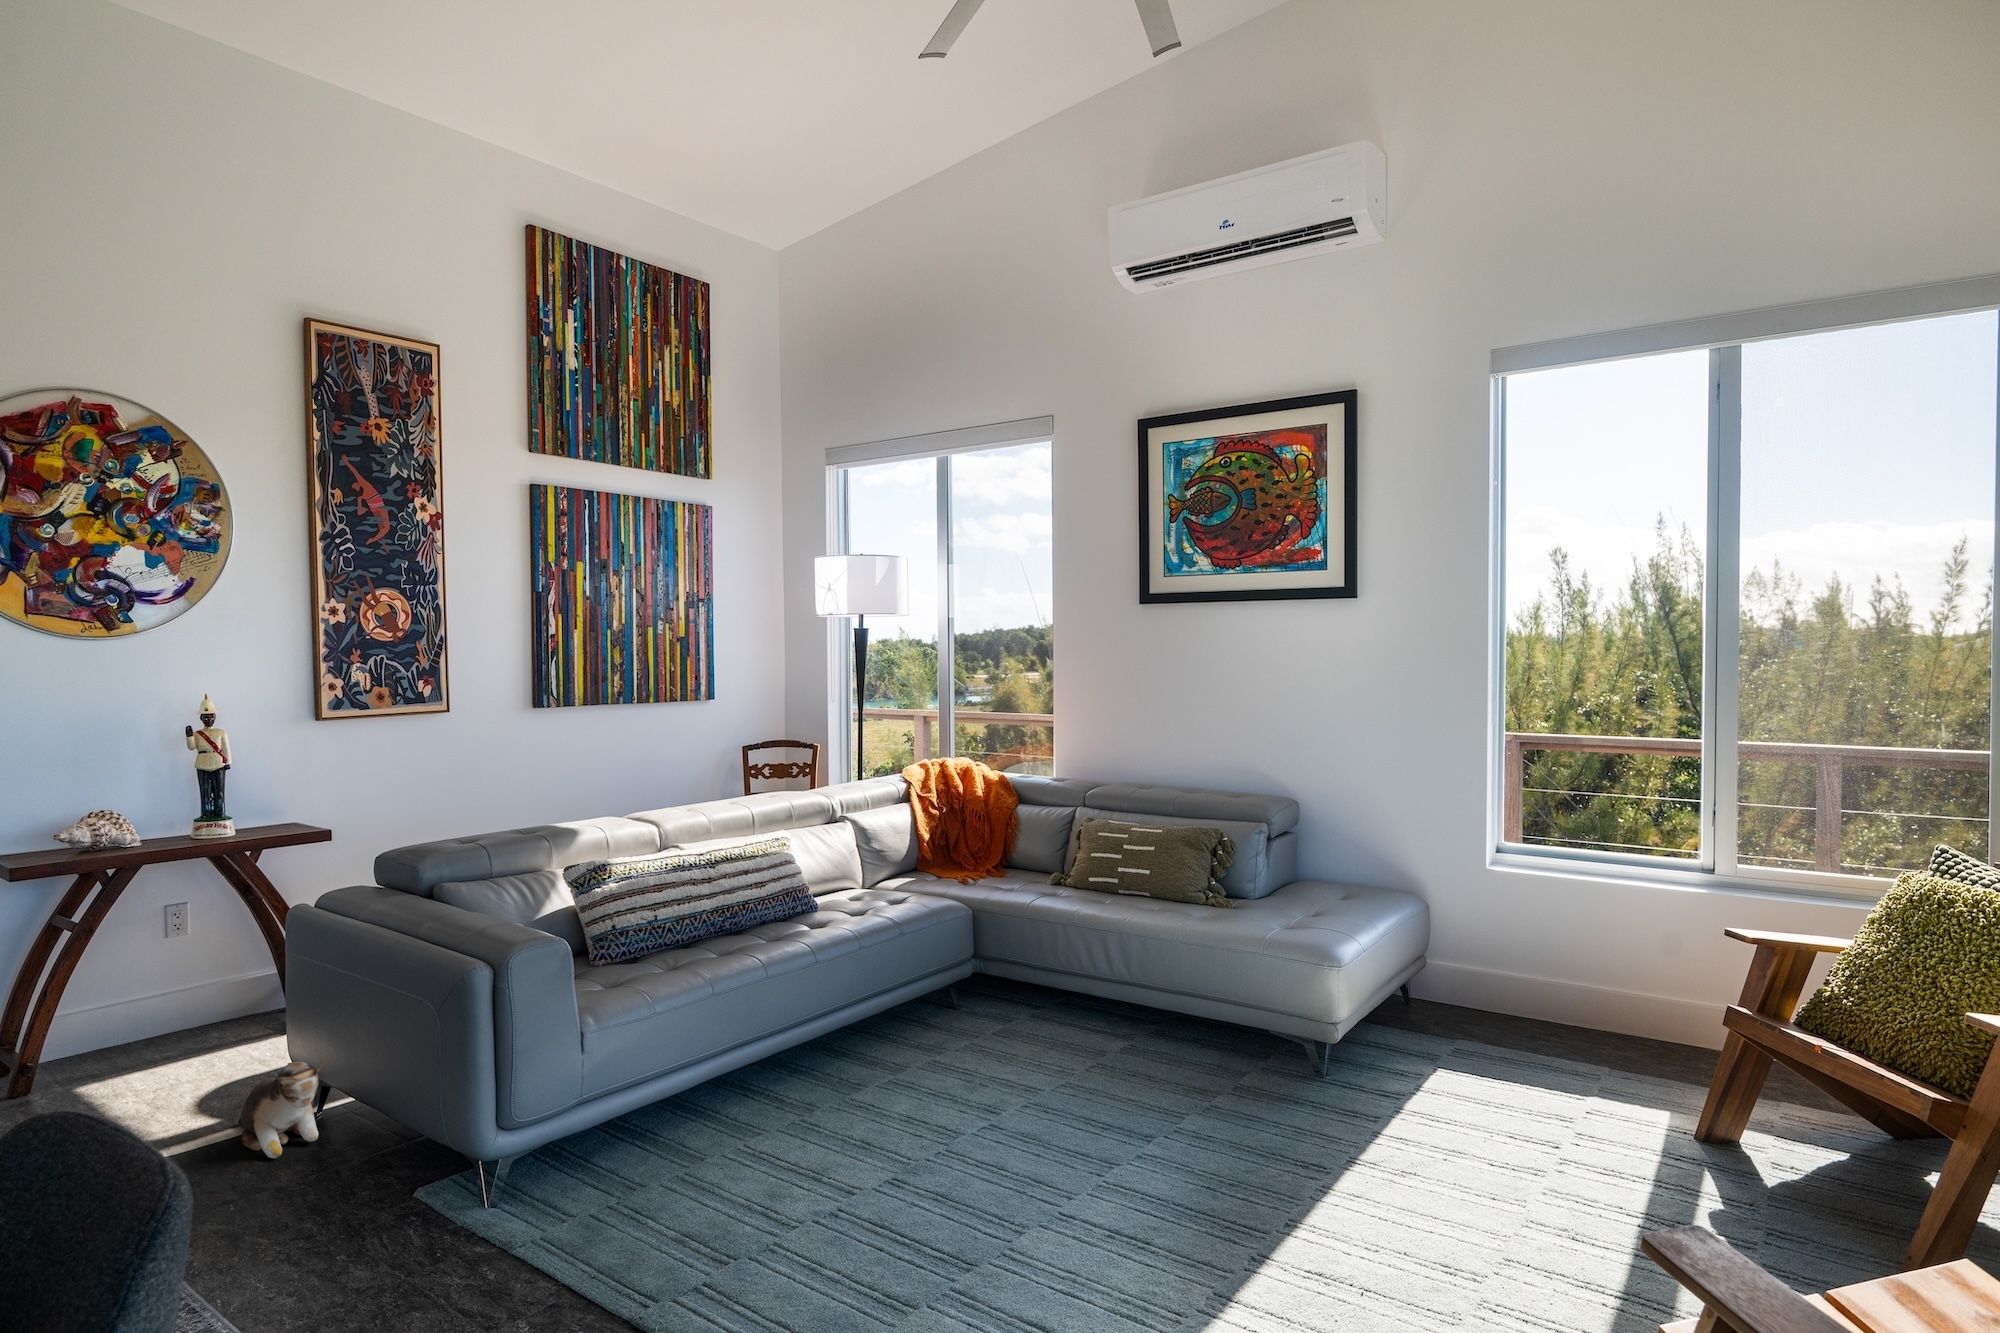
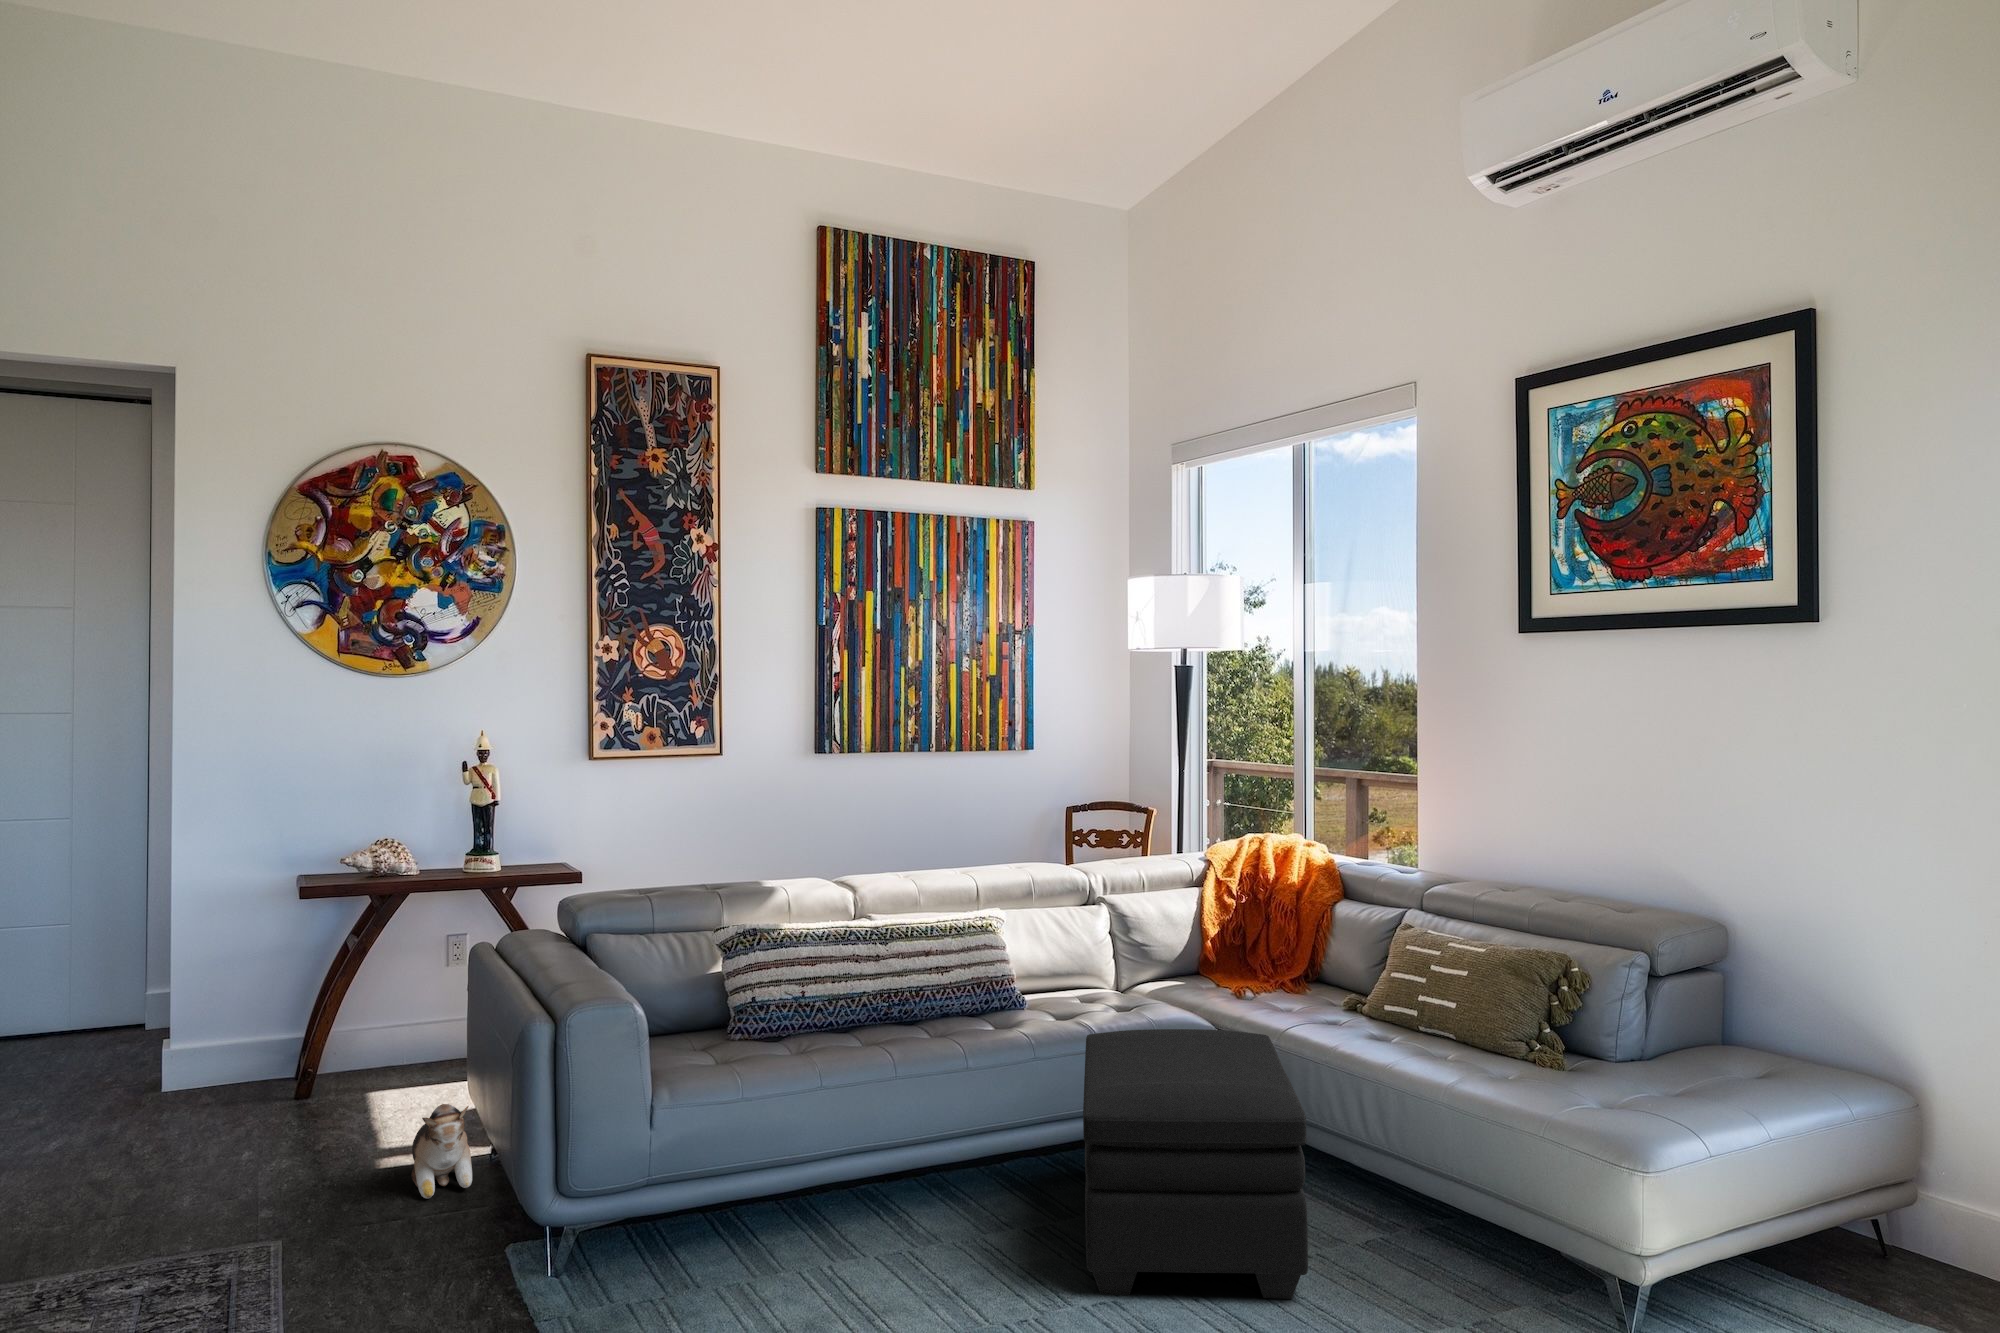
ottoman: none [886,908,1107,1117] -> present [1083,1029,1308,1299]

